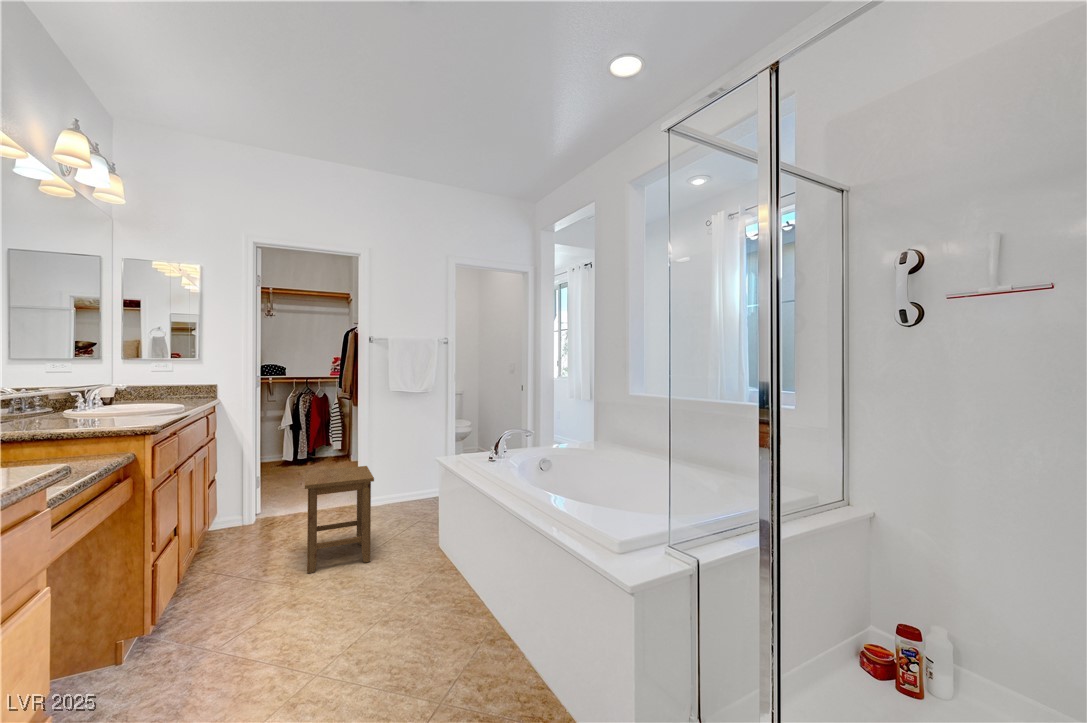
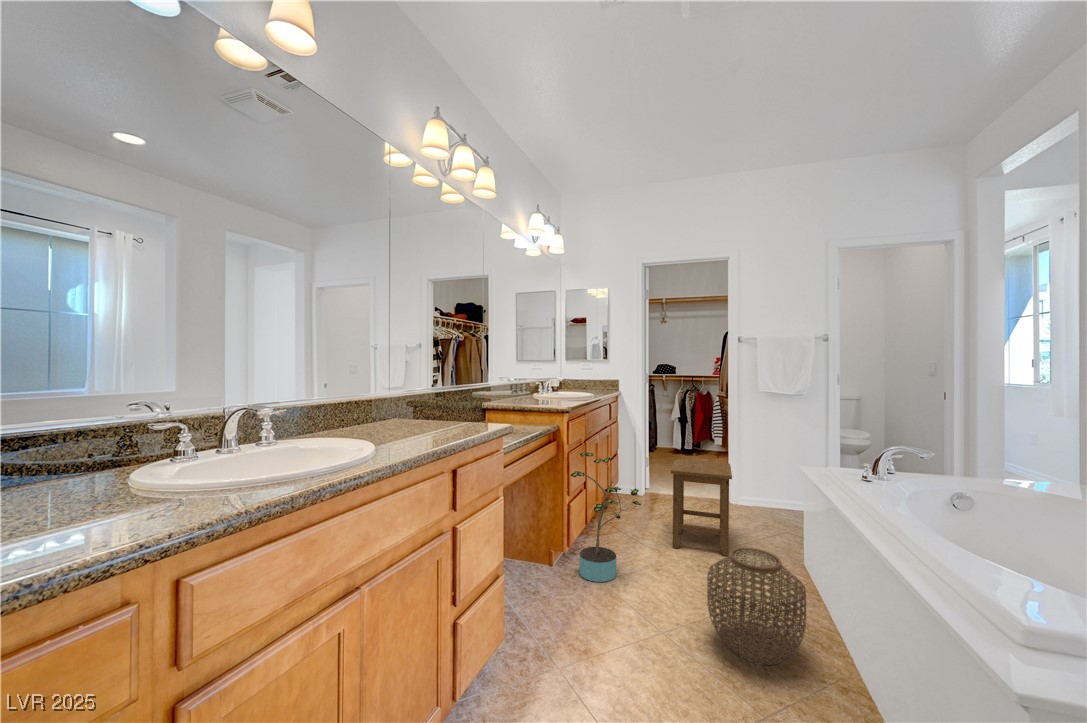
potted plant: none [163,483,275,660] -> present [571,452,641,582]
woven basket: none [369,544,461,660] -> present [707,548,806,665]

